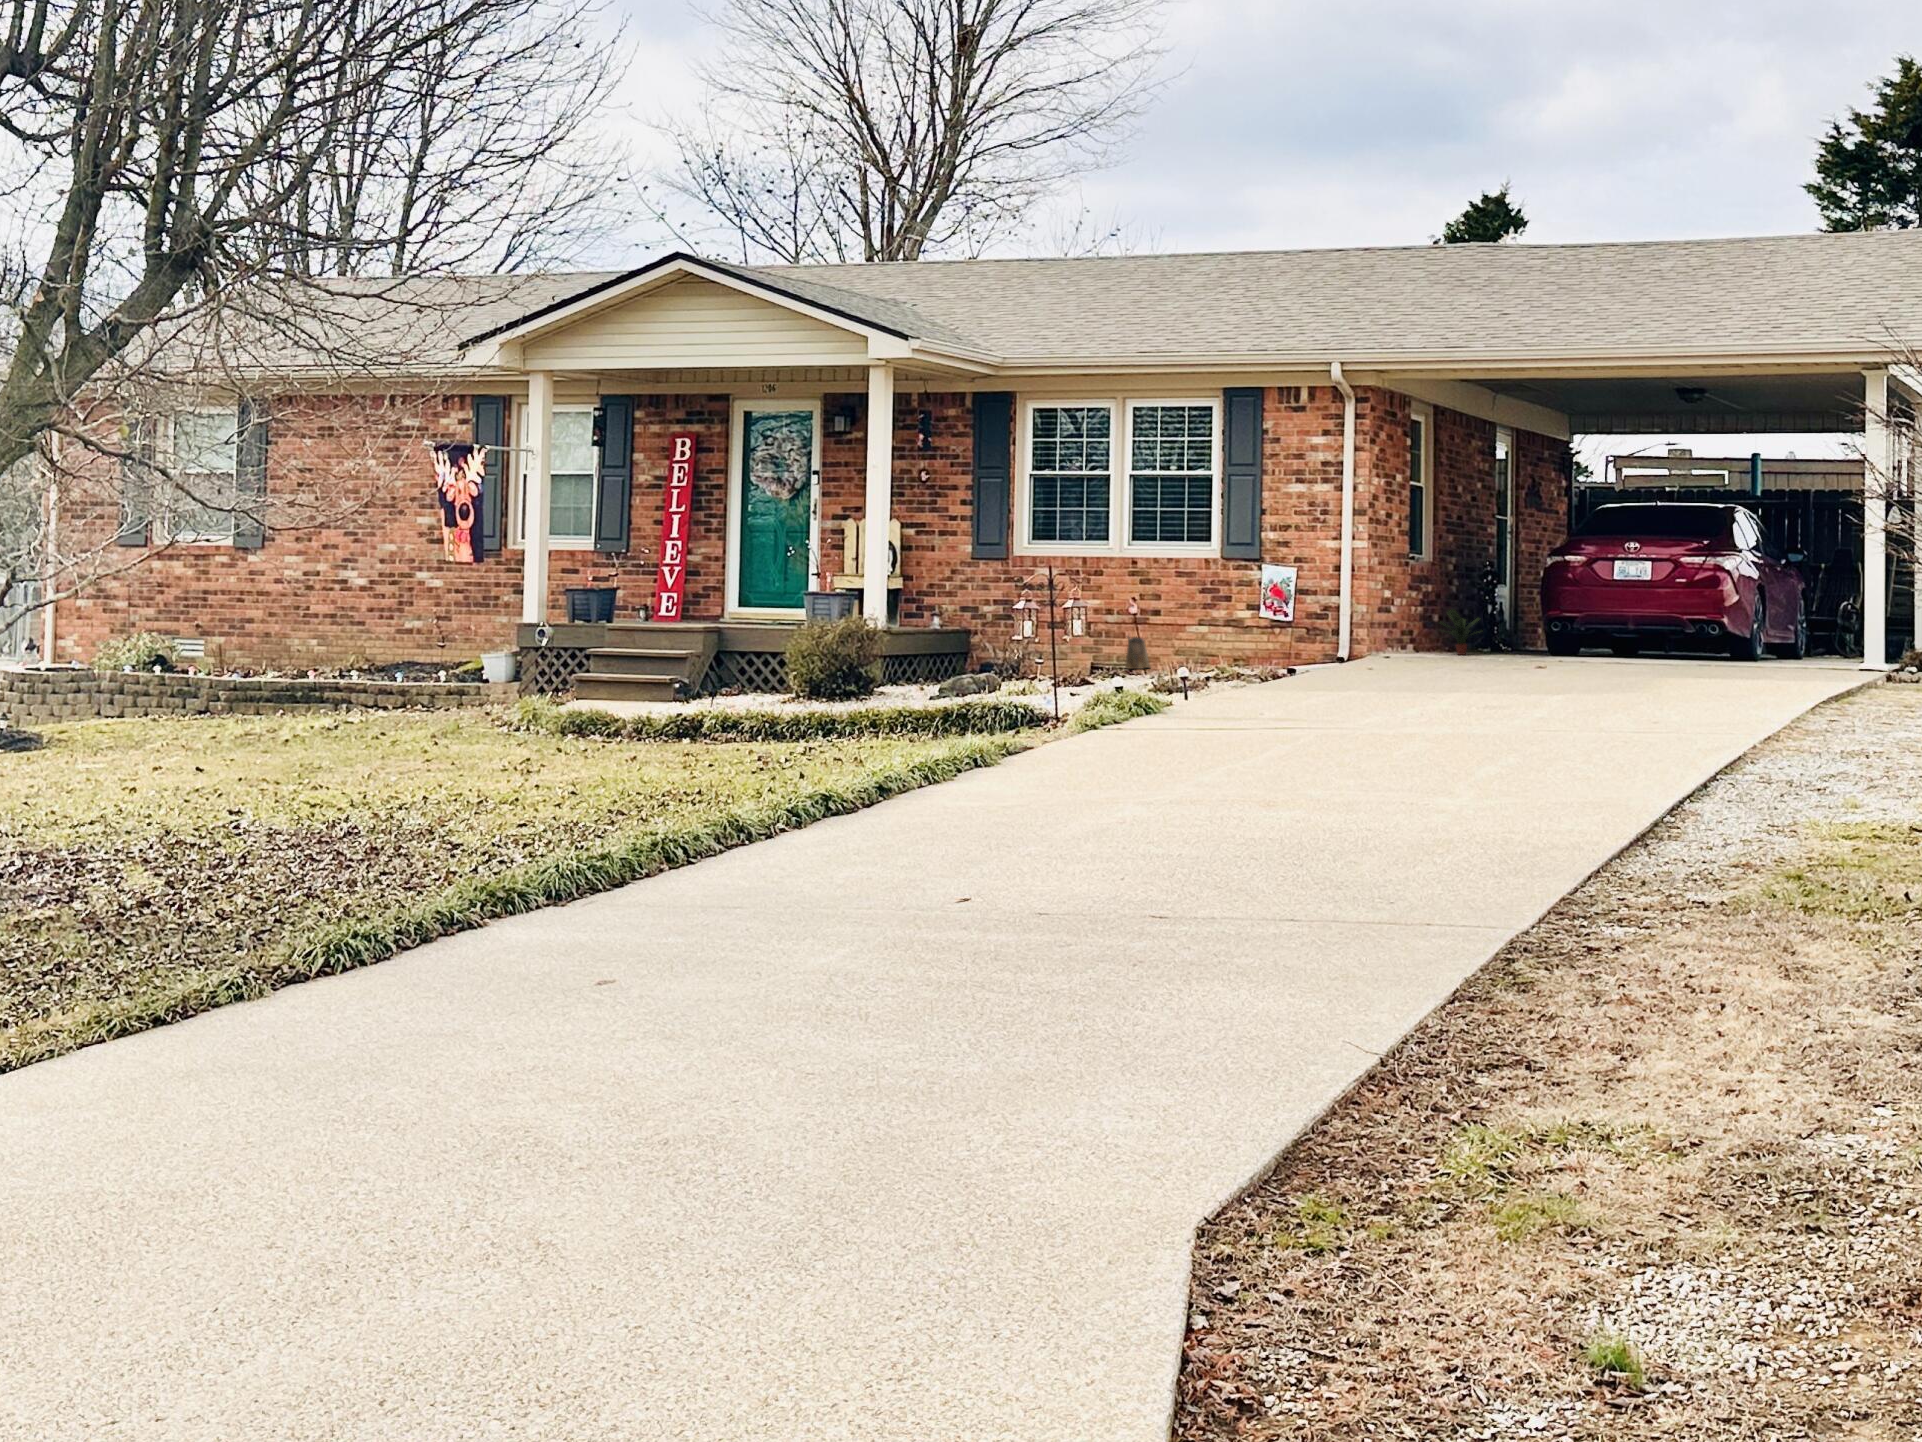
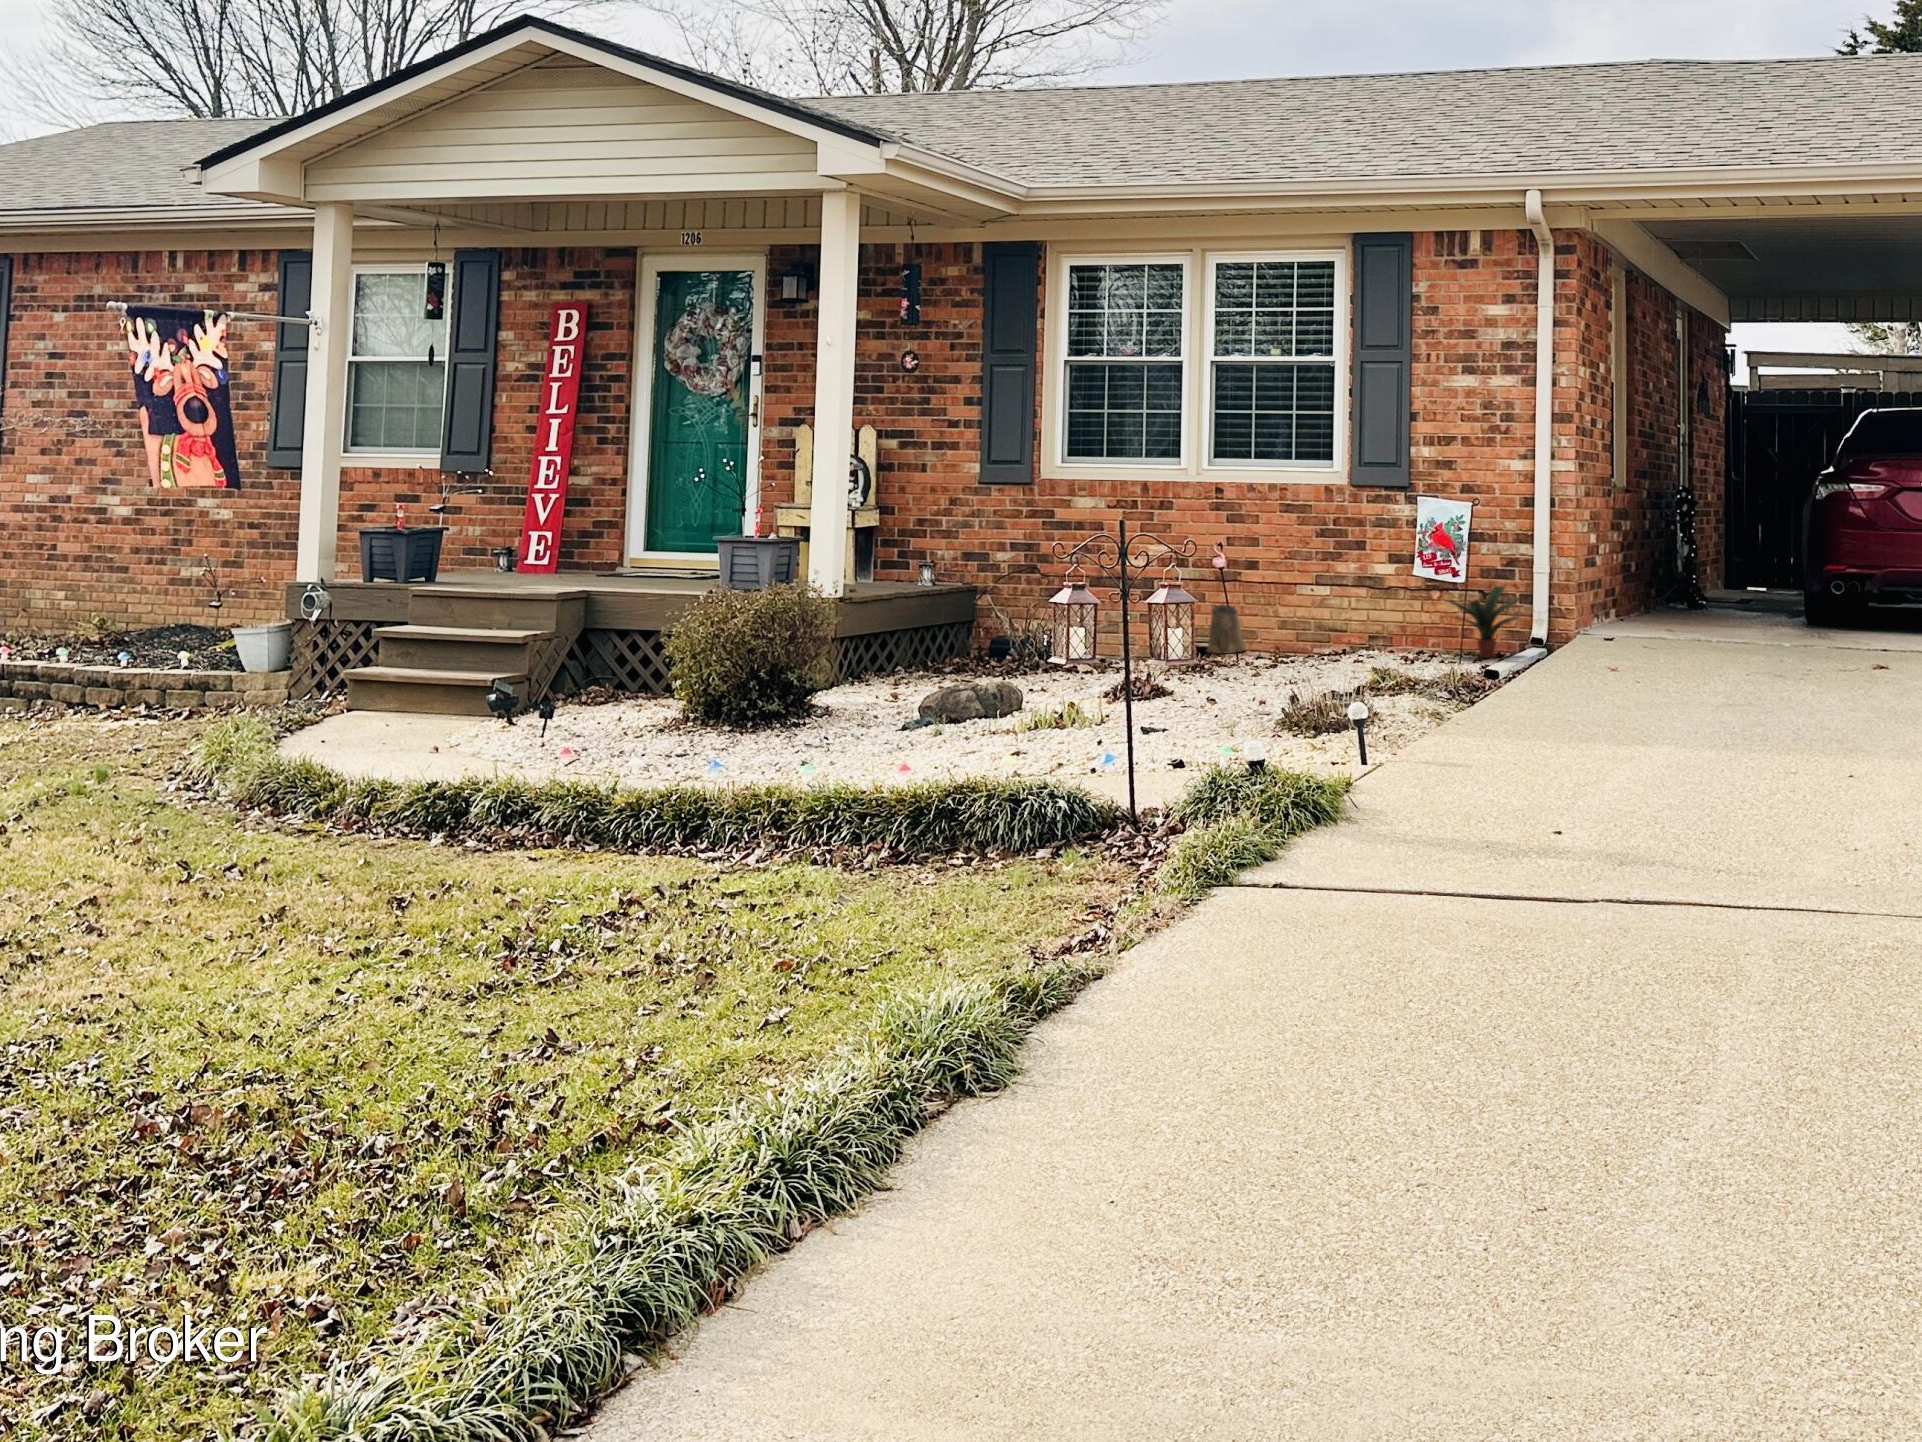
potted plant: present [1440,609,1479,655] -> present [1450,586,1520,658]

